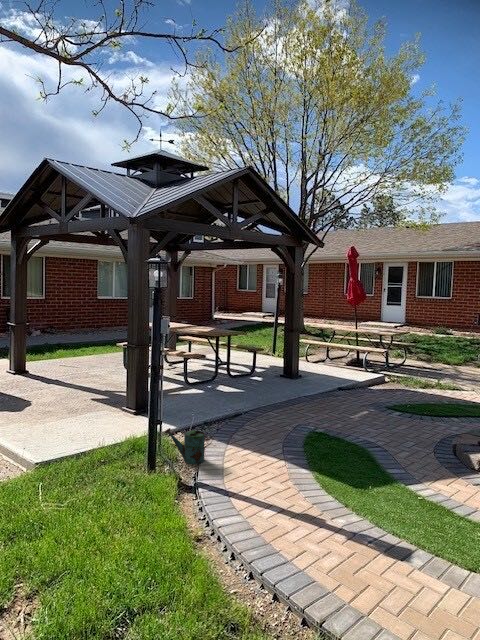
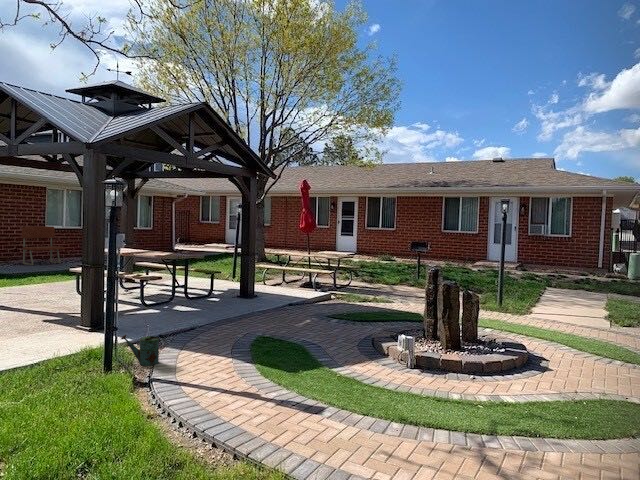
bench: none [77,298,114,335] -> present [22,226,65,265]

